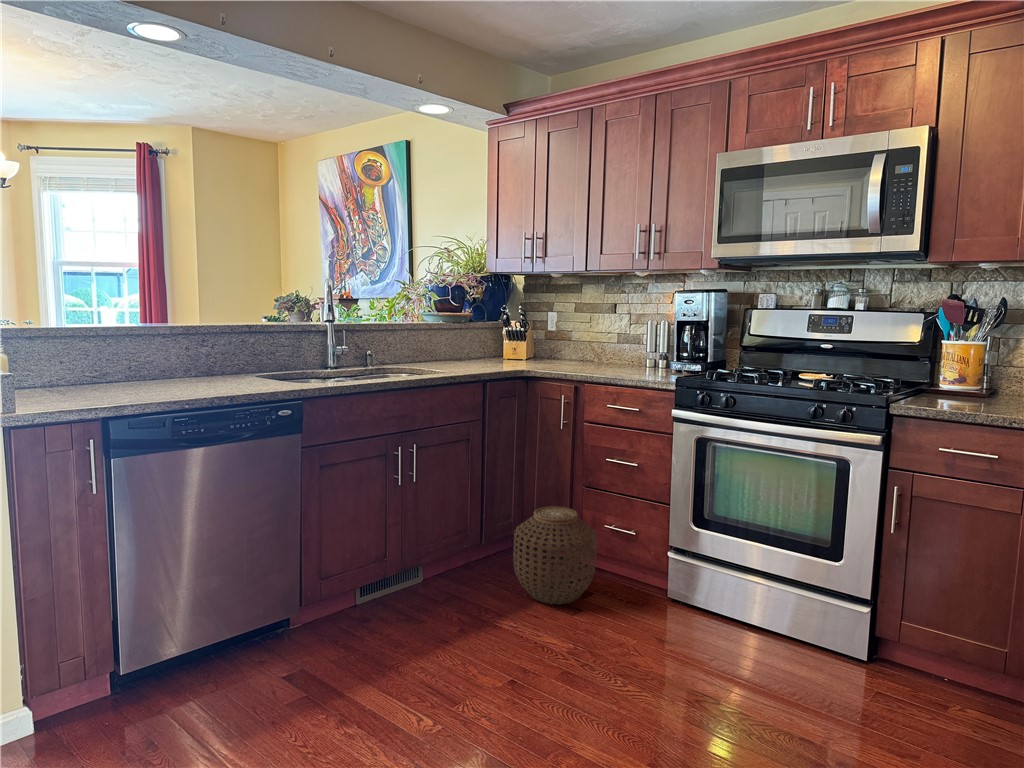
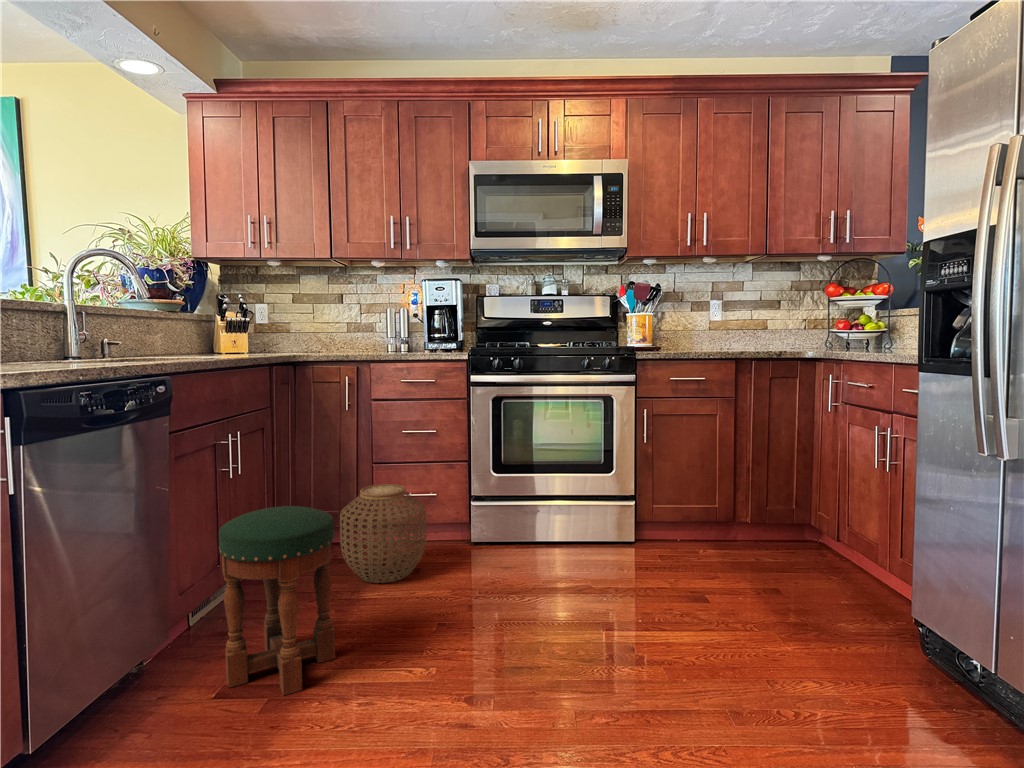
stool: none [347,510,435,661] -> present [219,506,335,695]

